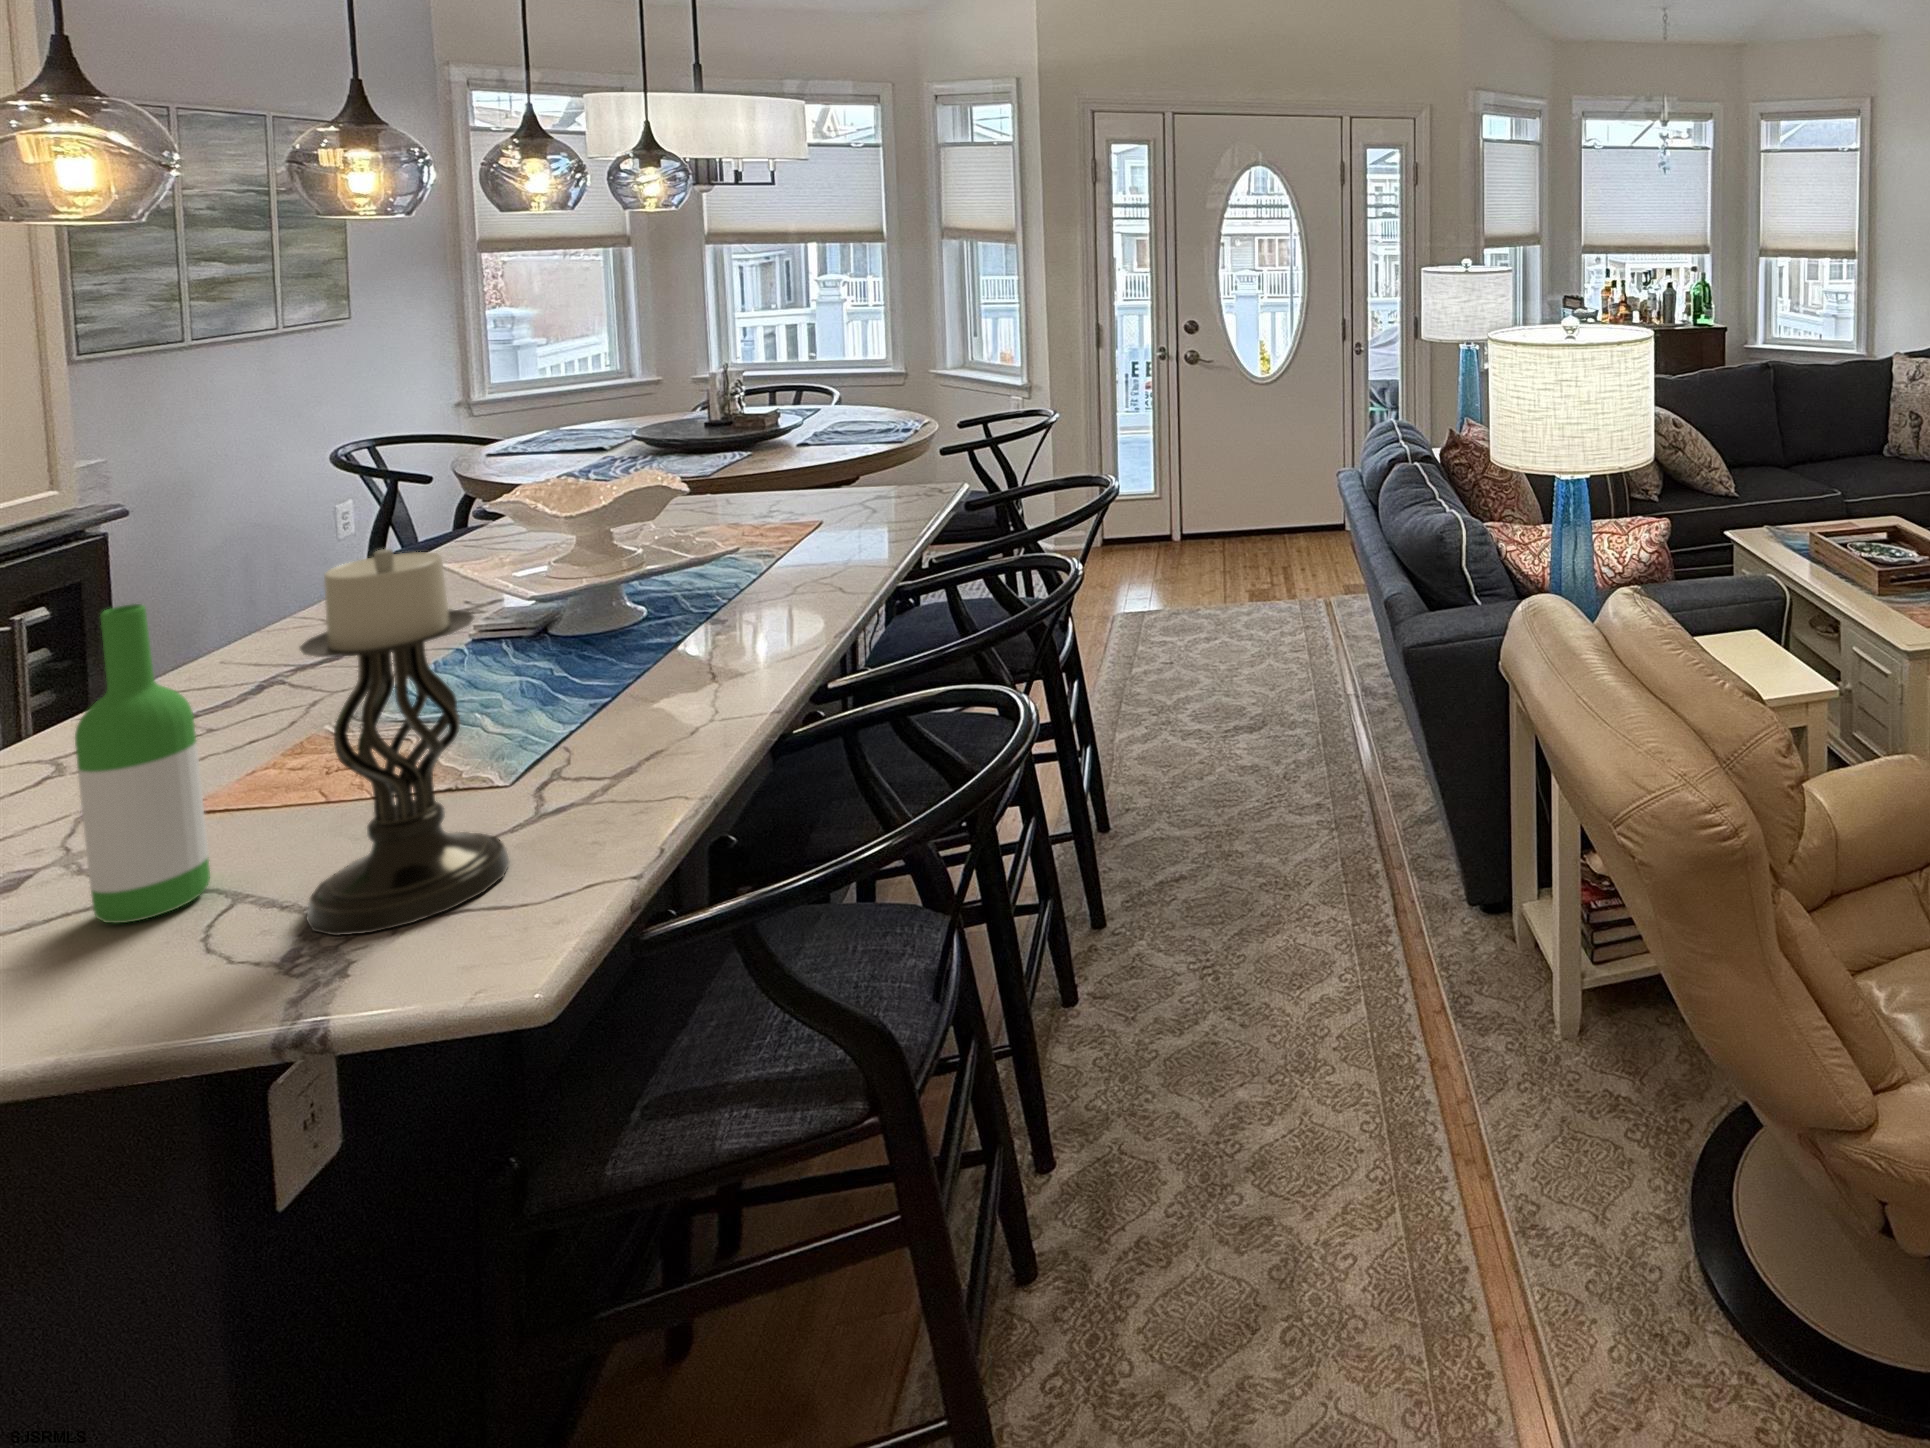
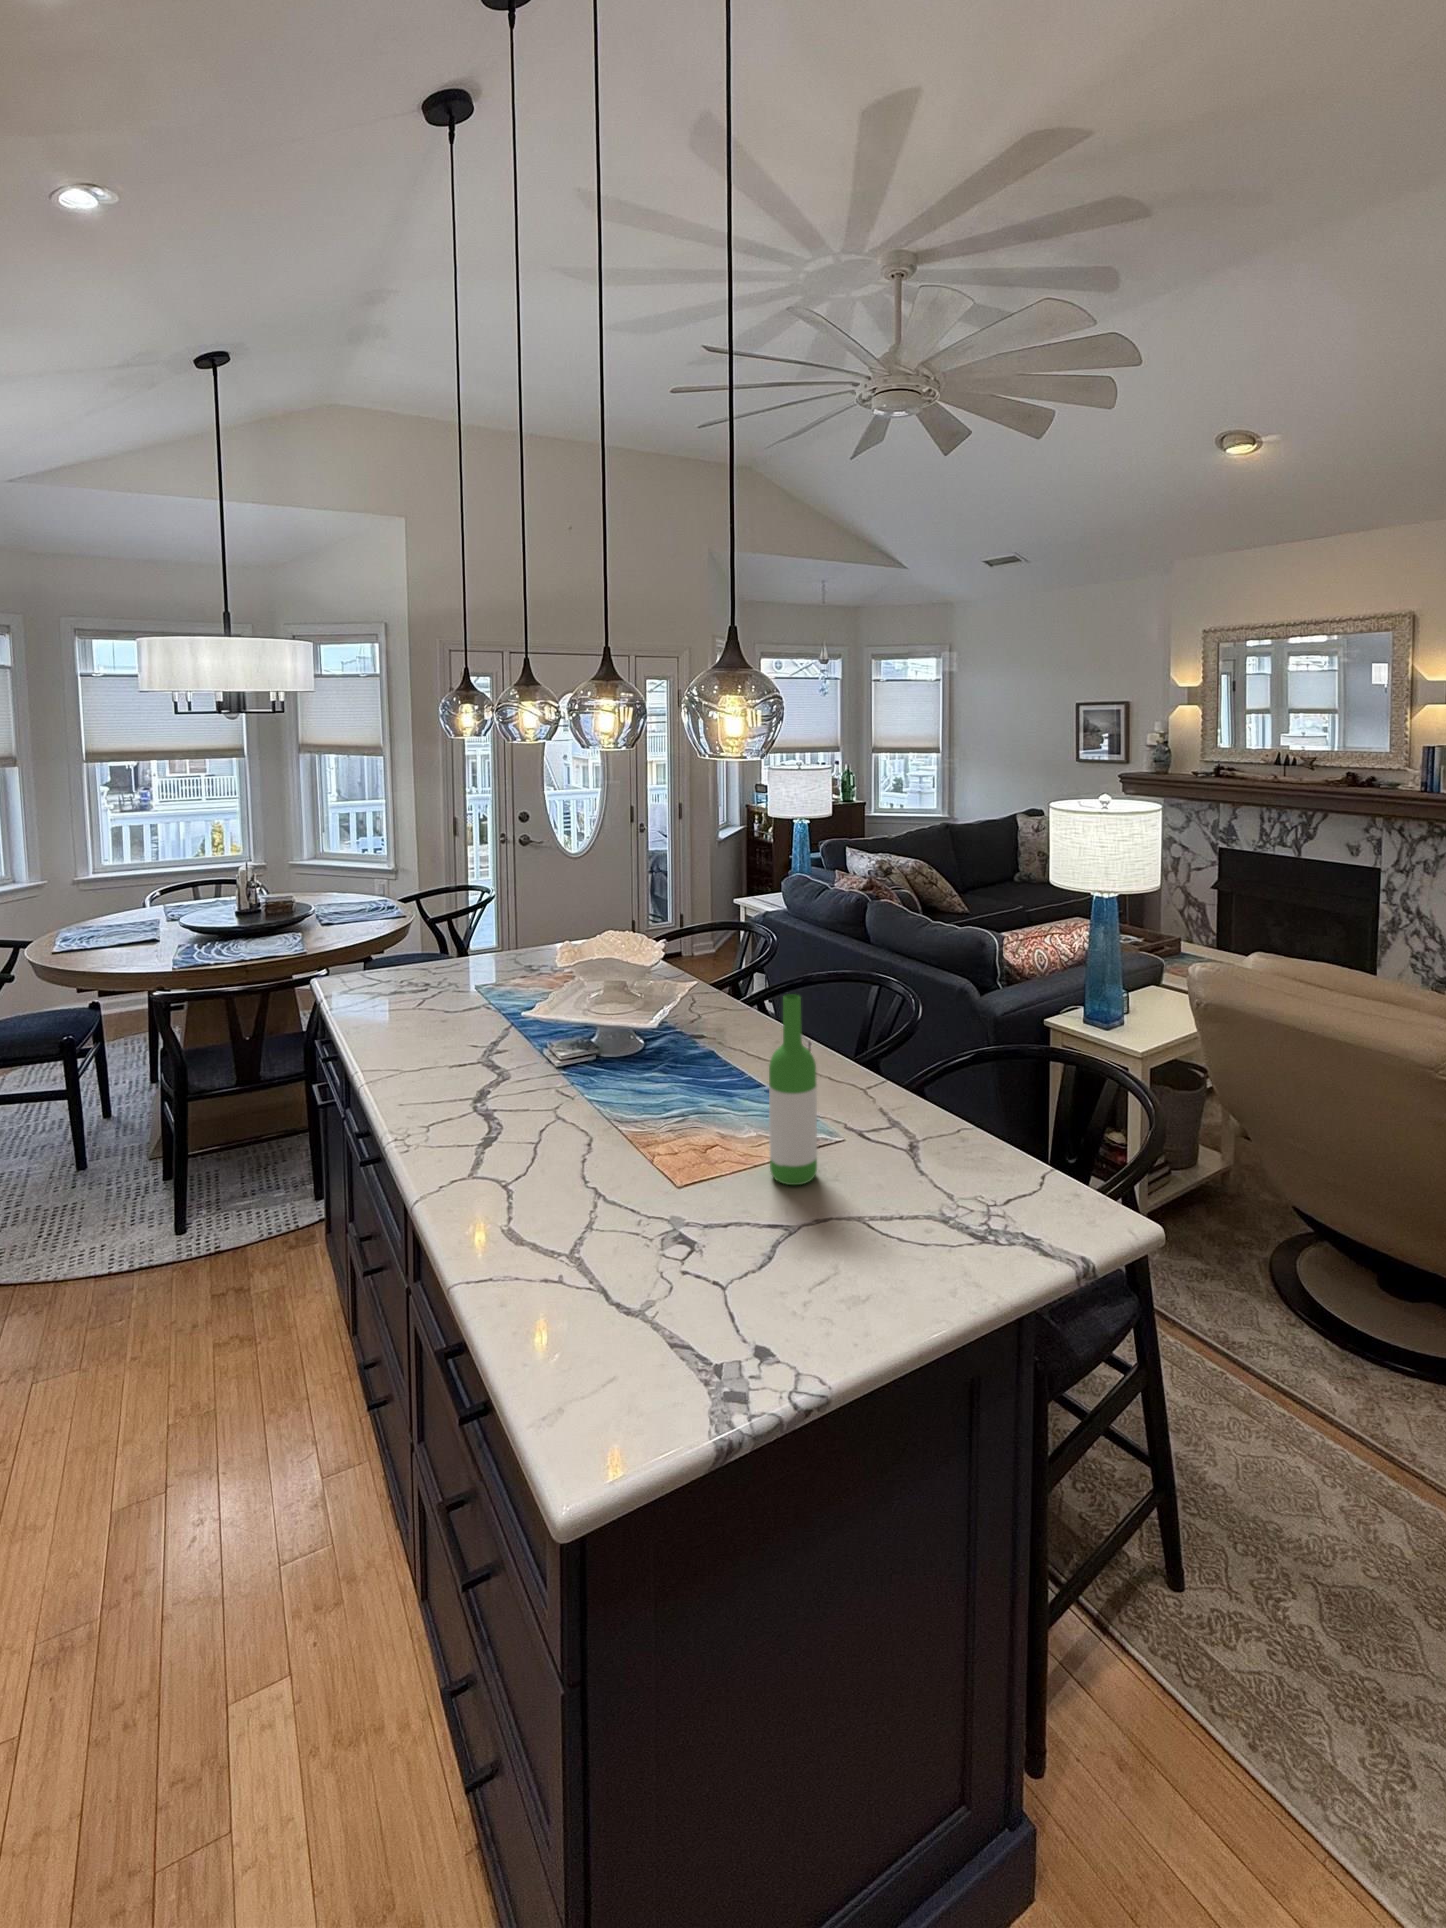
candle holder: present [300,549,509,935] -> none [871,950,960,1171]

